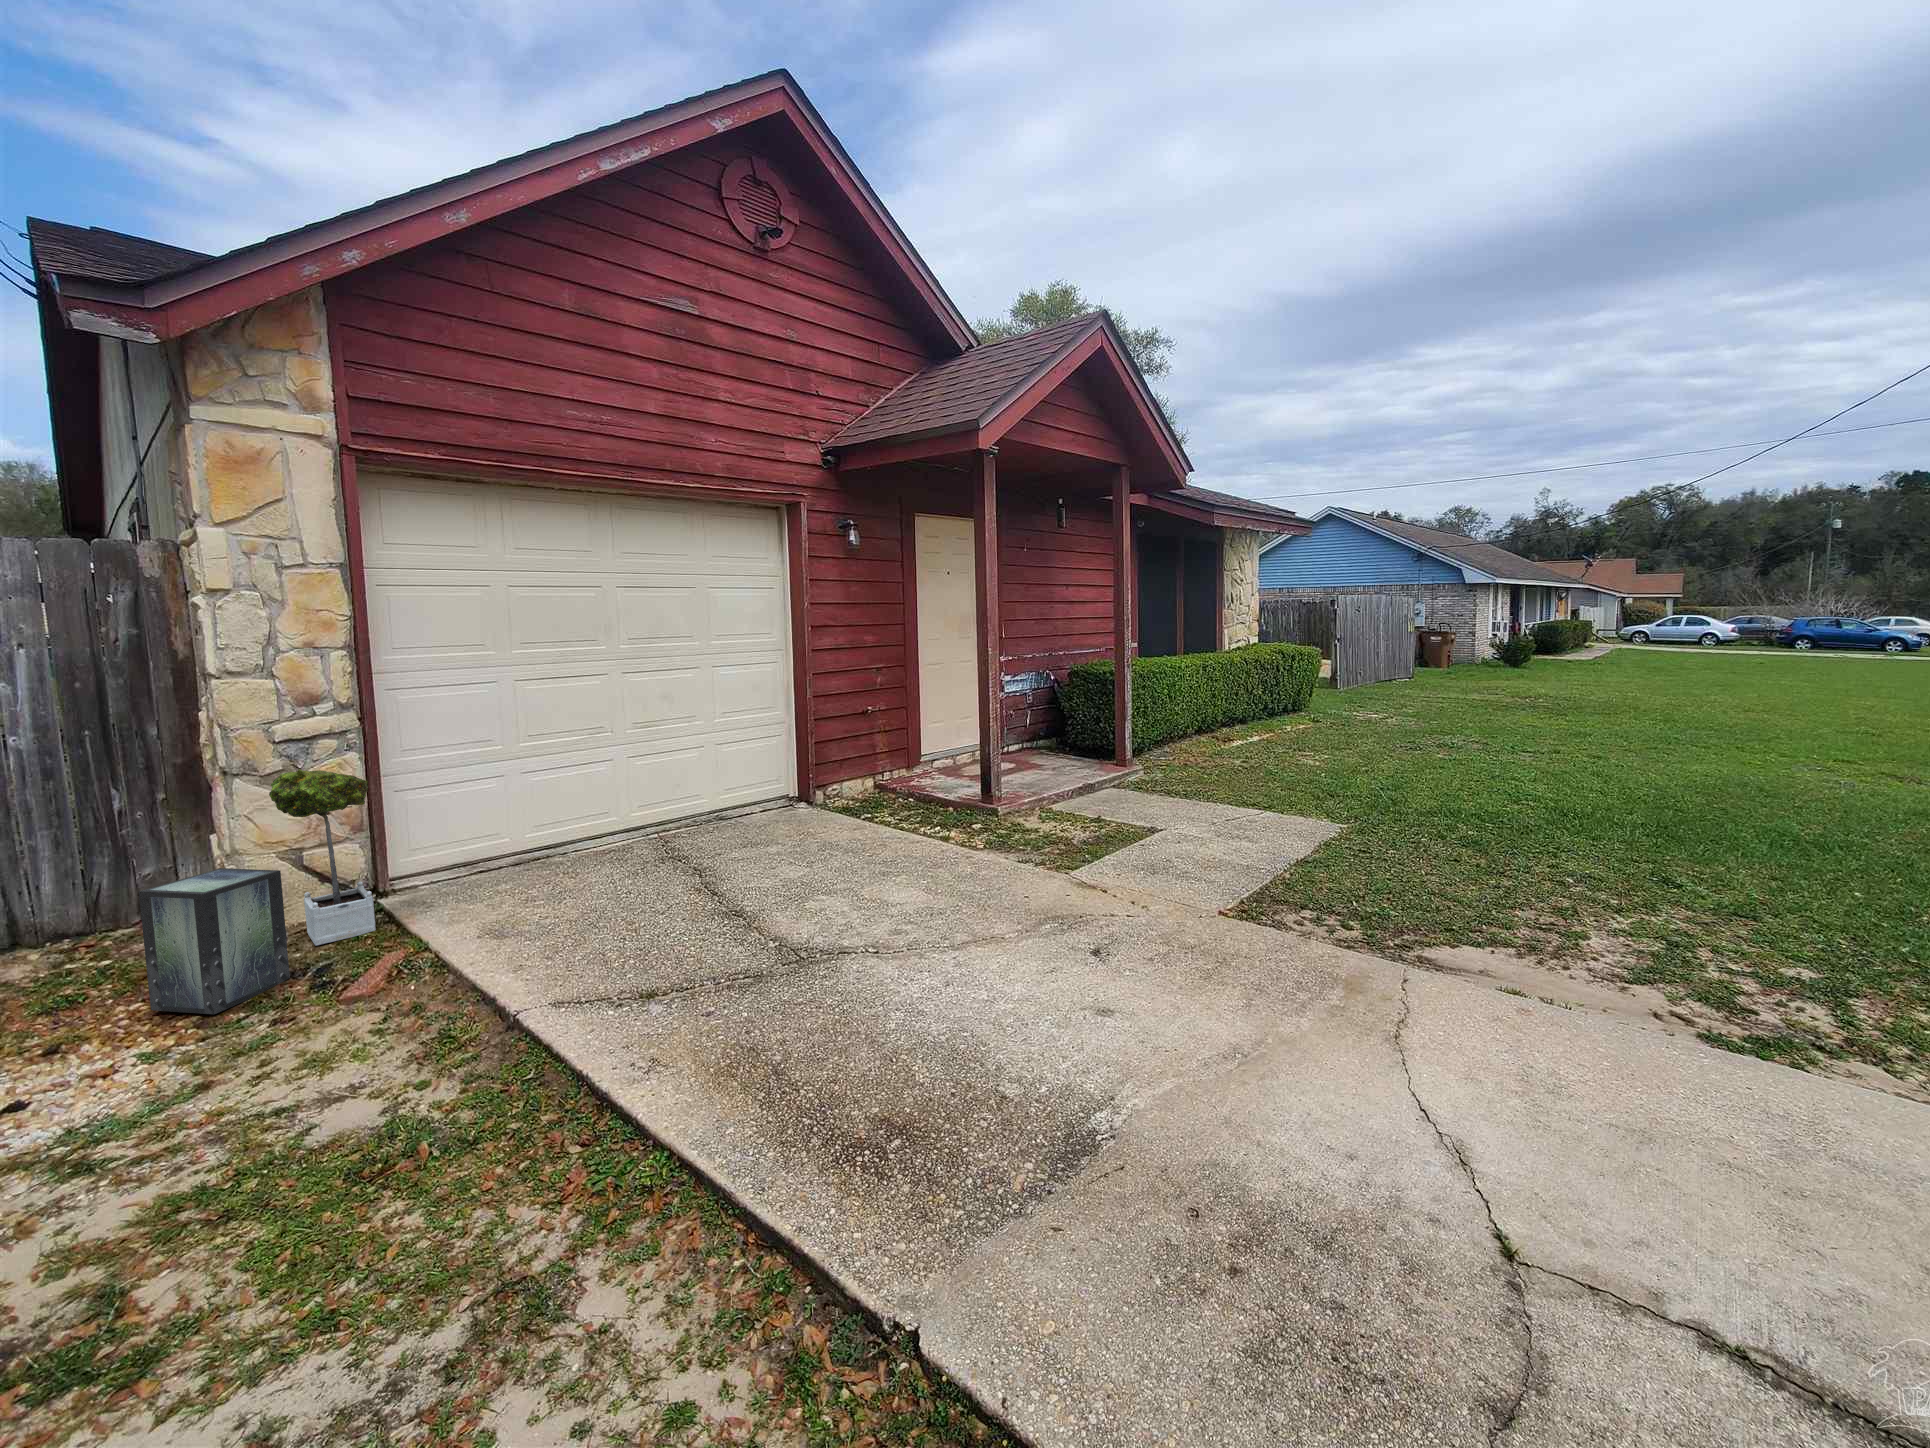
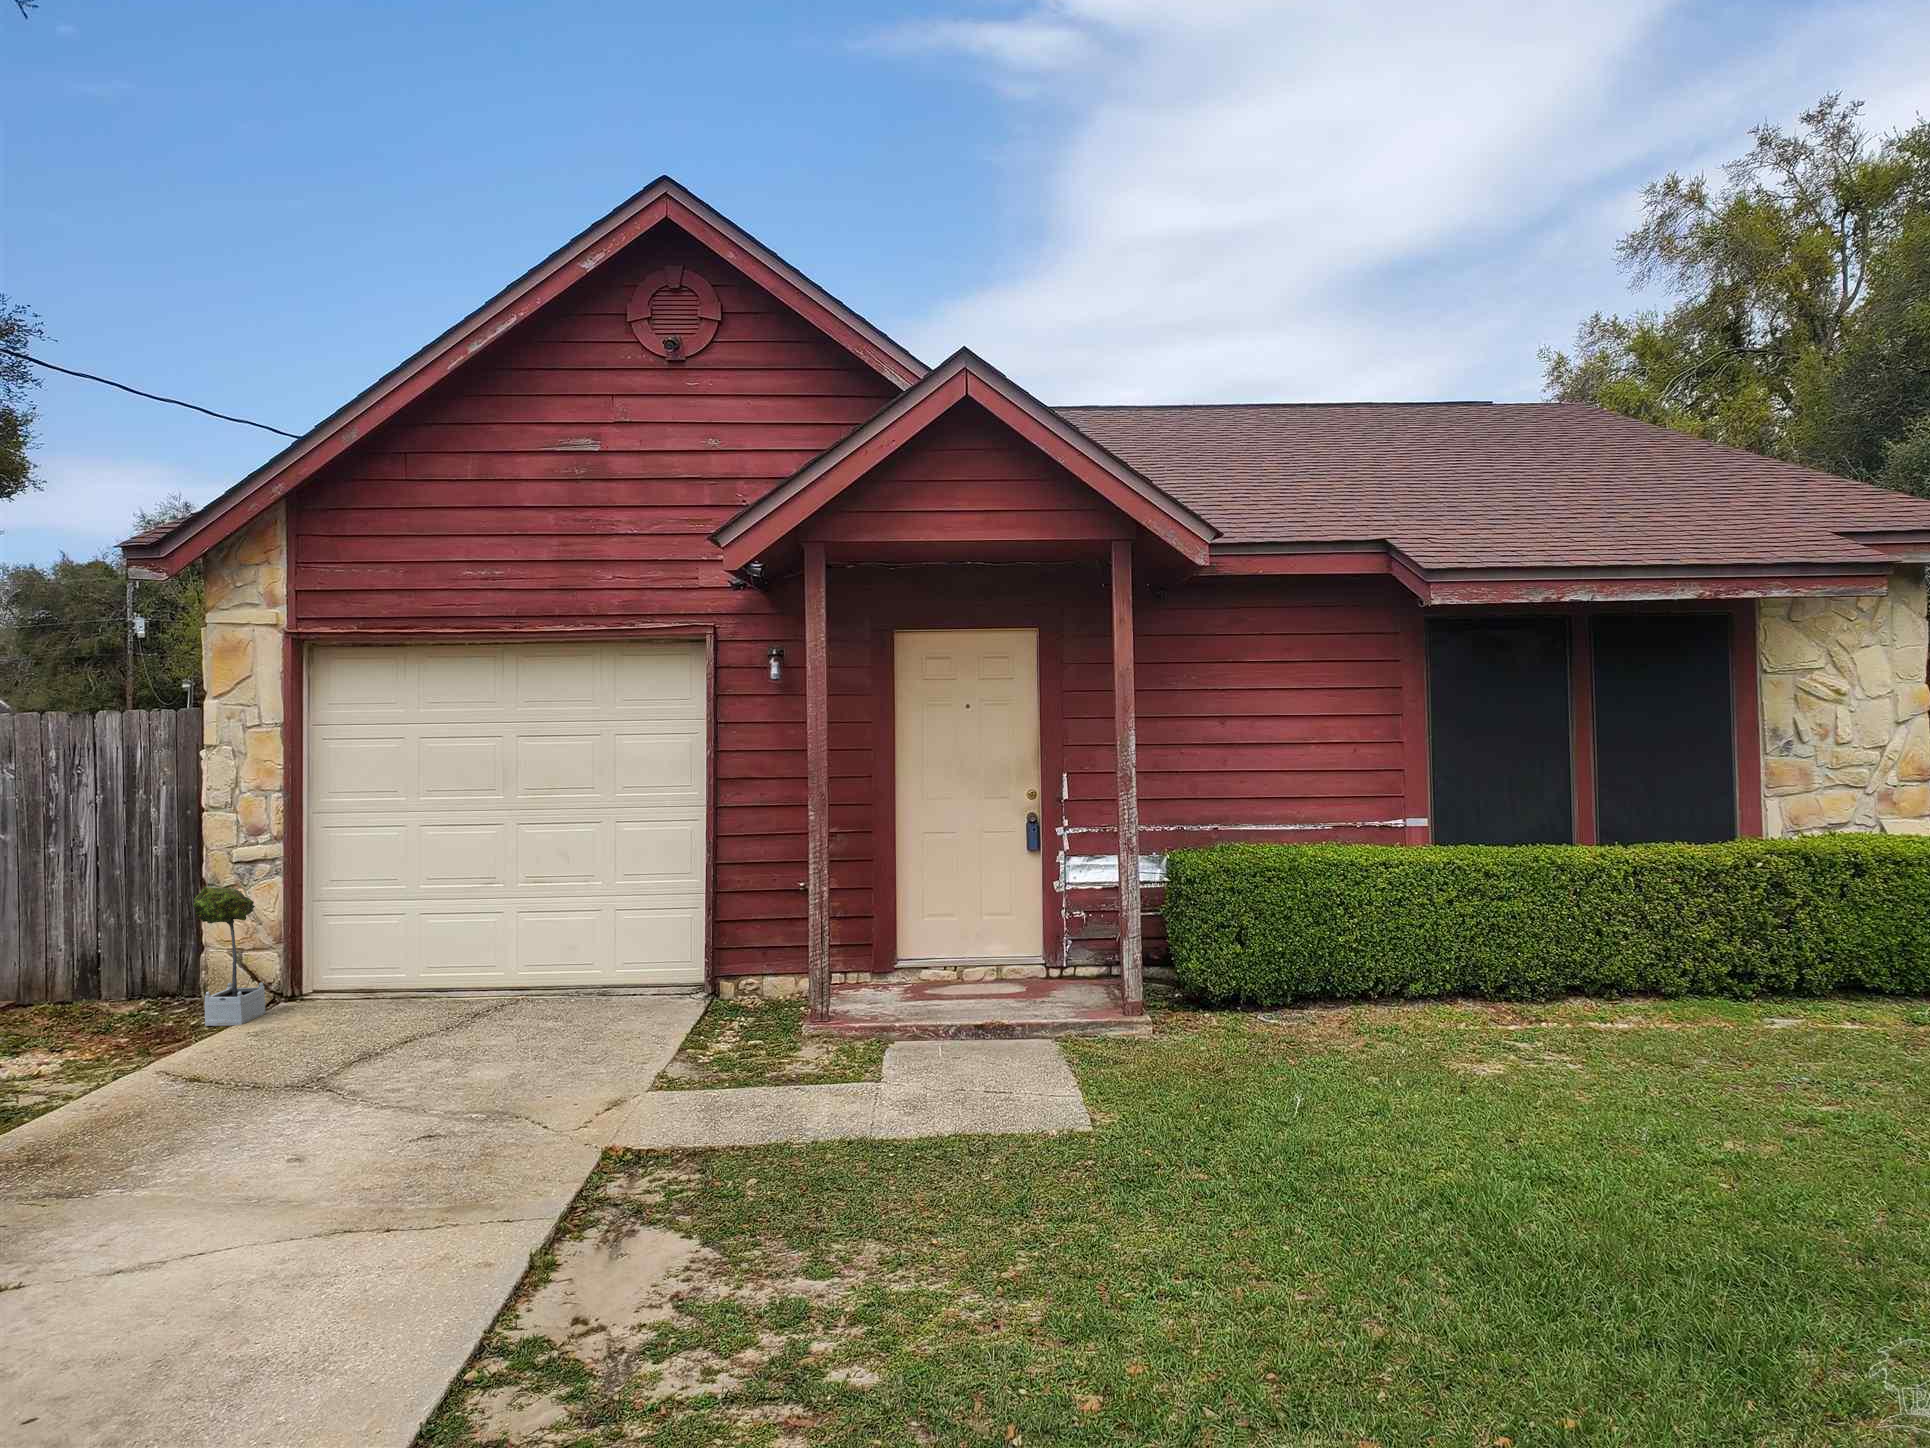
storage box: present [139,868,290,1014] -> none [85,952,153,1055]

